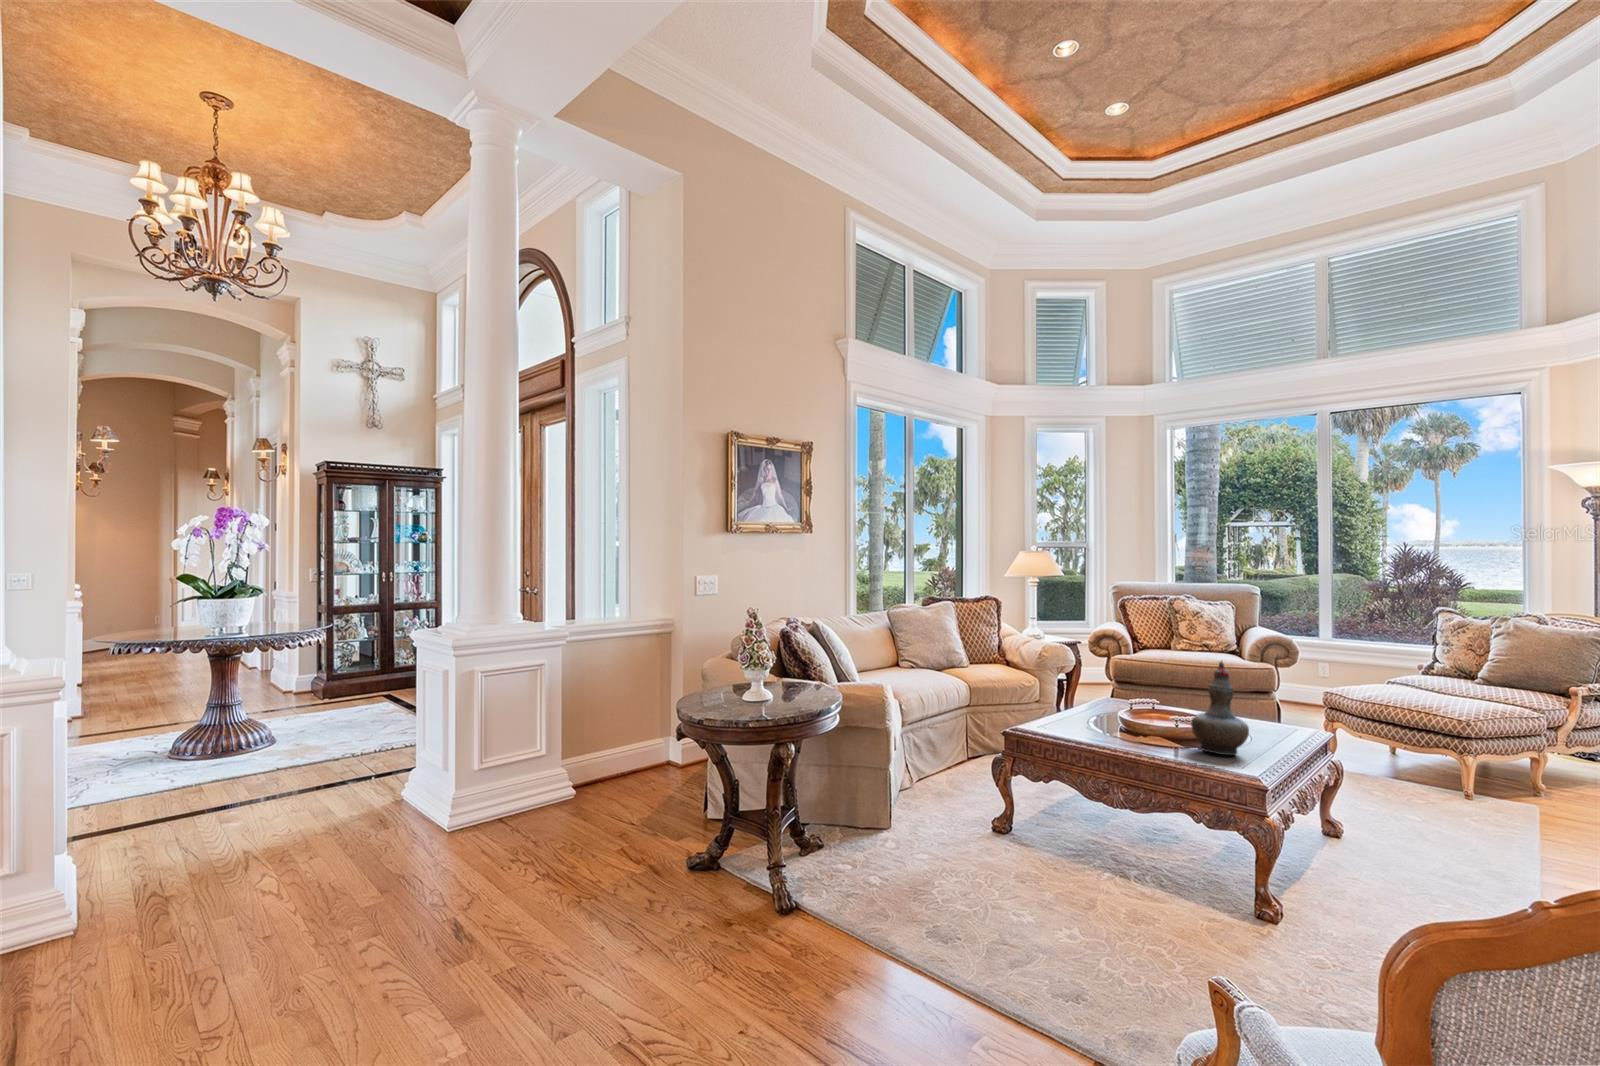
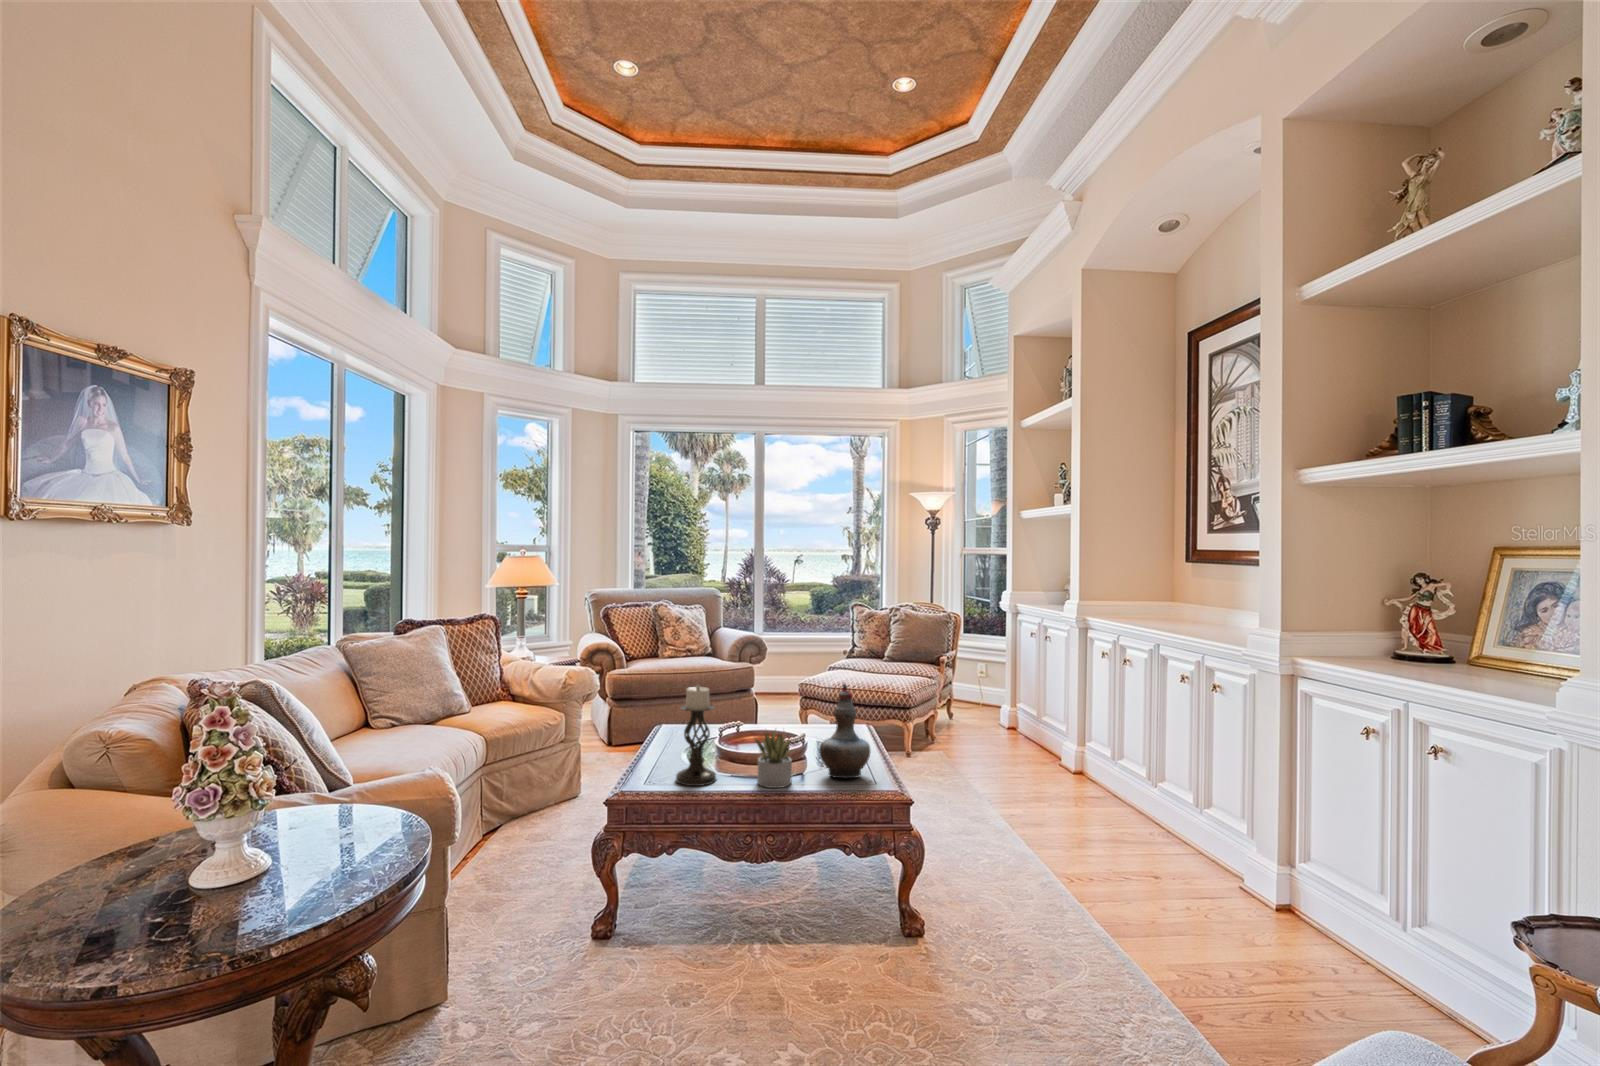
candle holder: none [1057,648,1095,734] -> present [676,685,716,786]
succulent plant: none [1121,692,1160,748] -> present [755,730,792,788]

